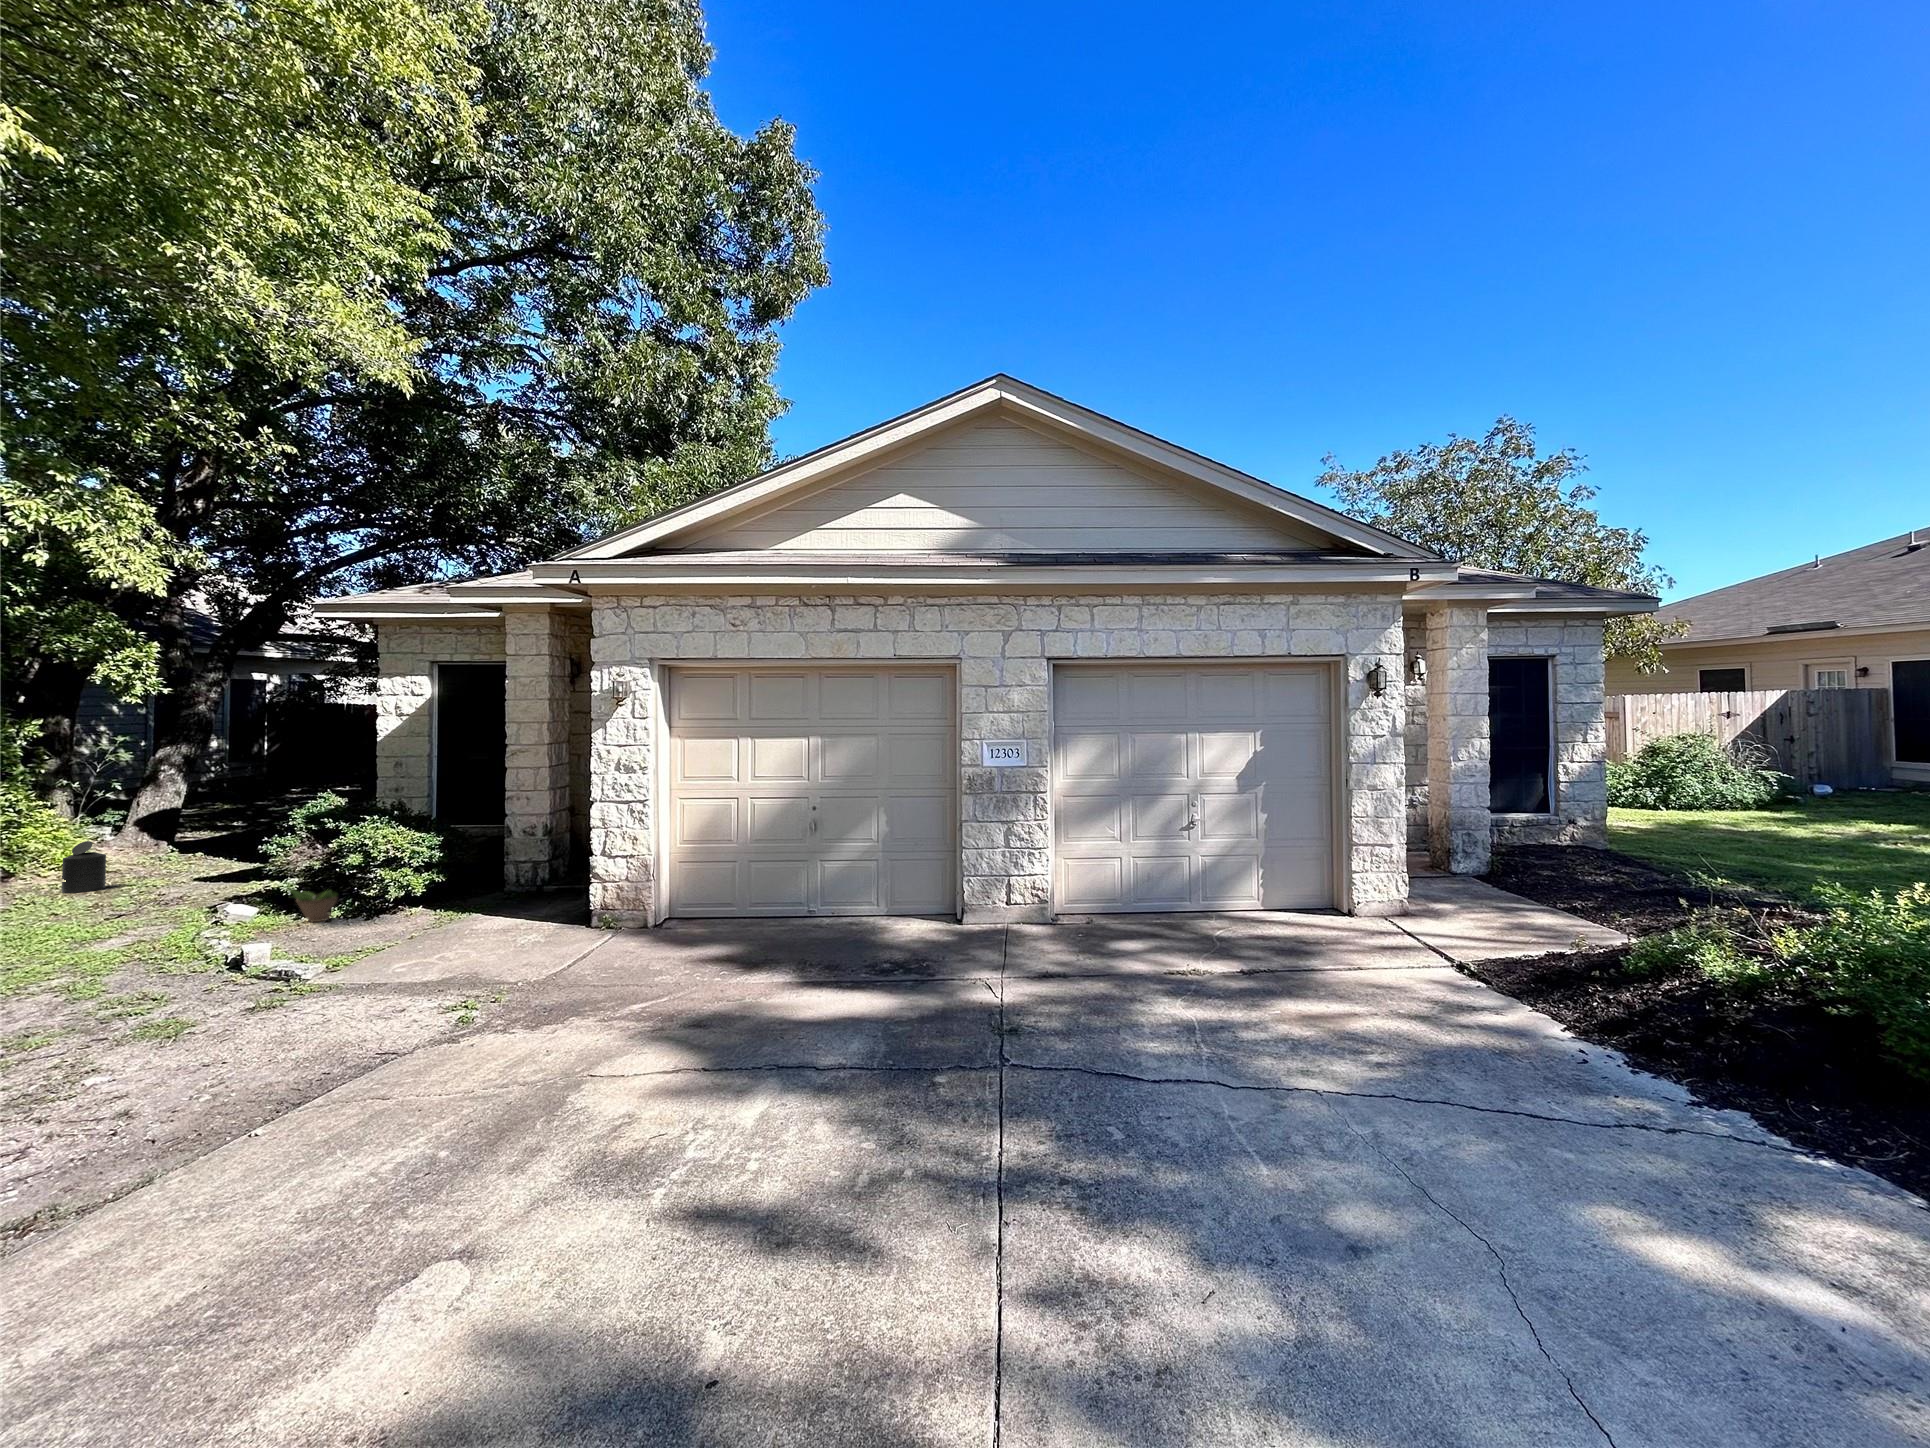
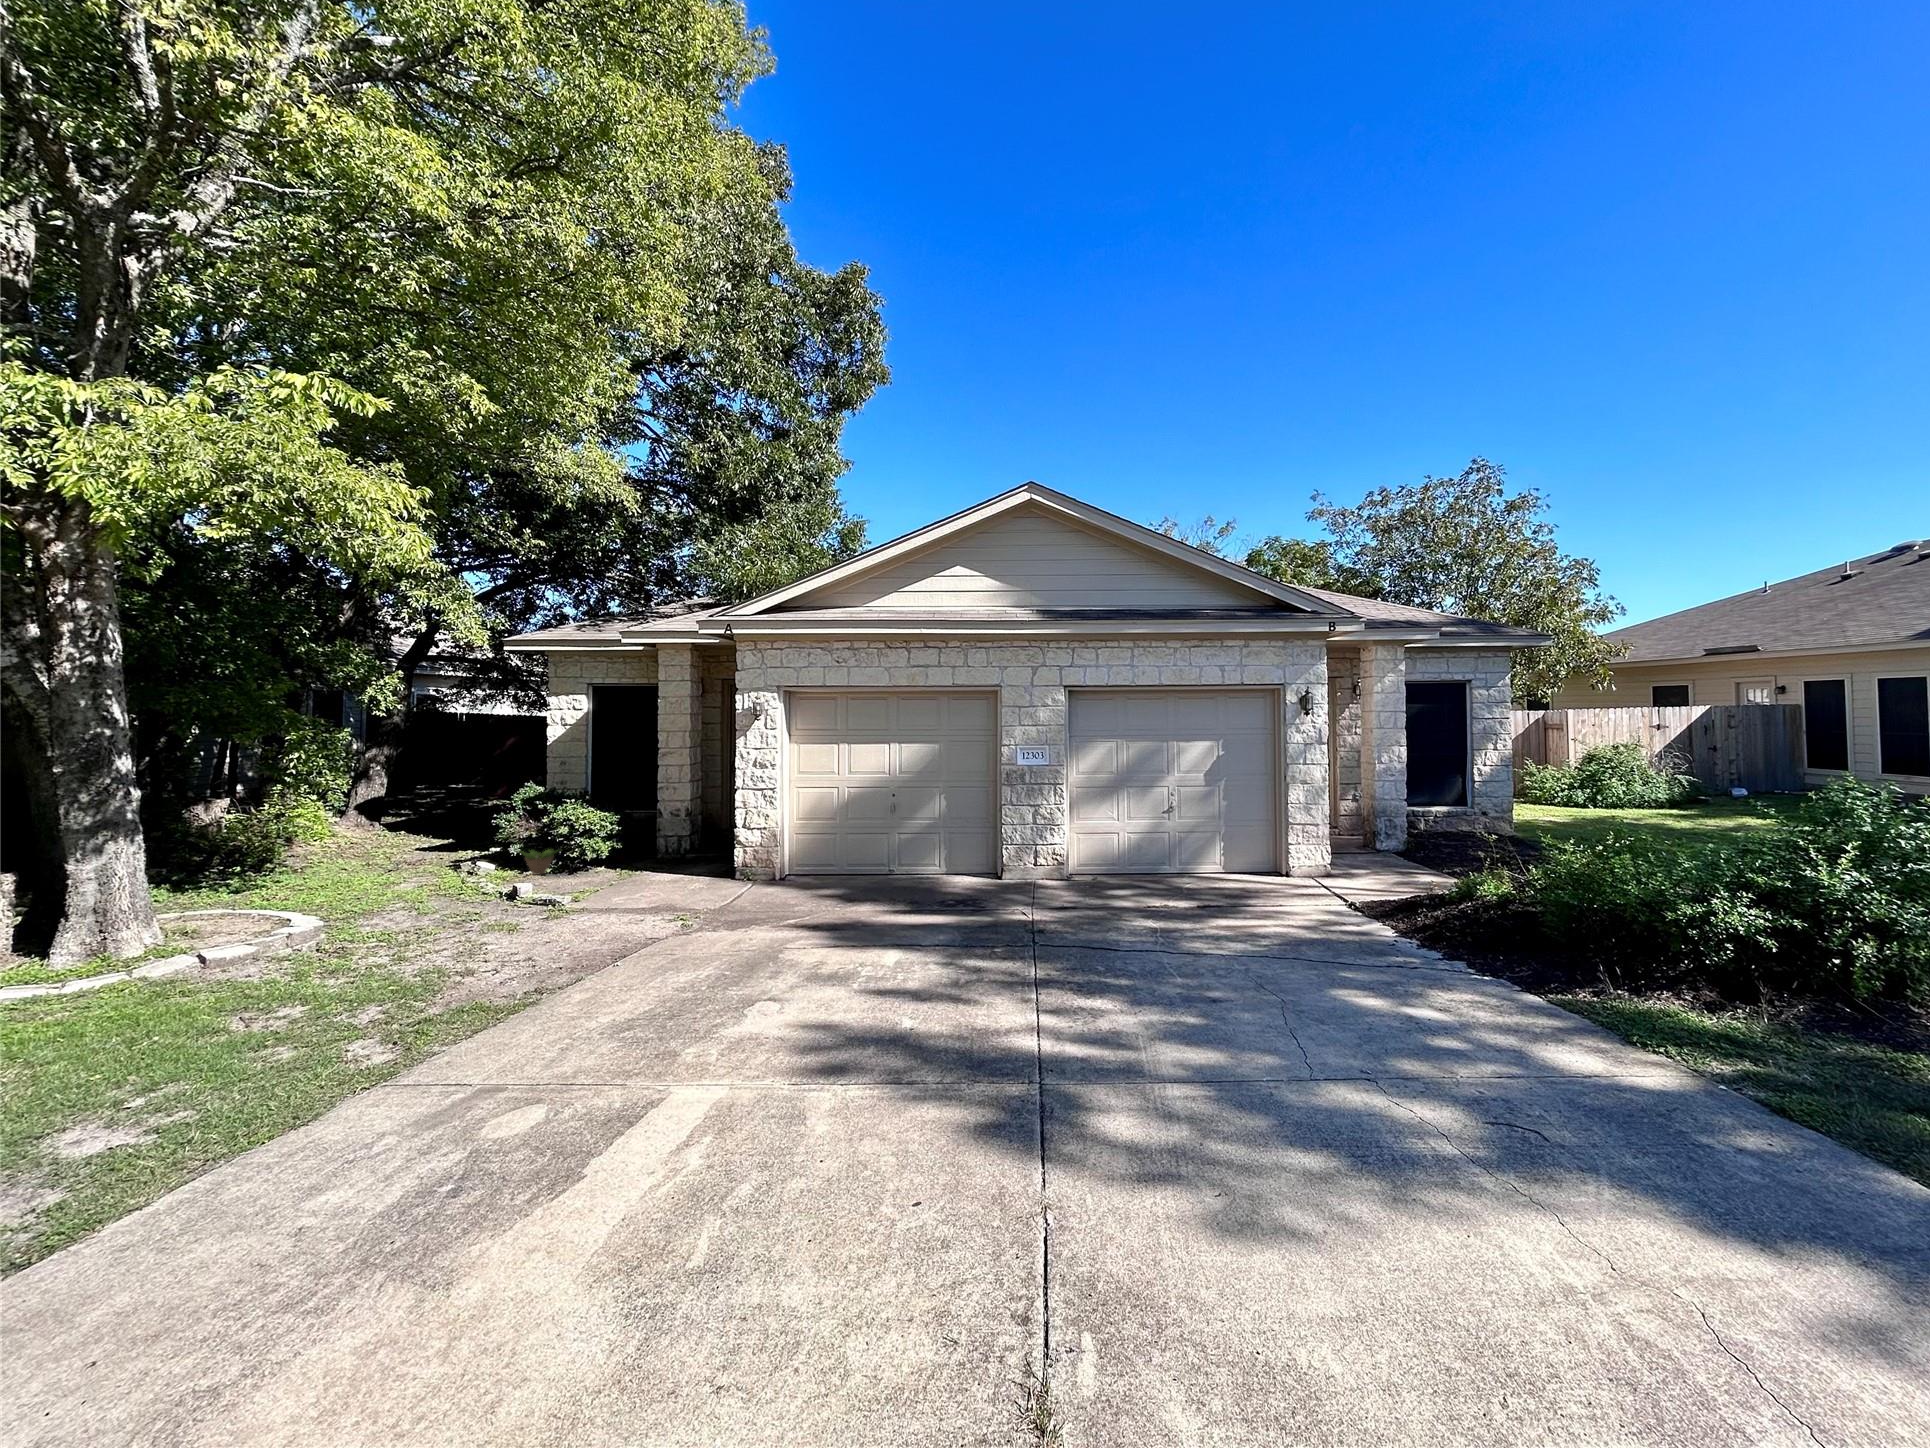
trash can: present [61,841,107,893] -> none [331,818,360,856]

